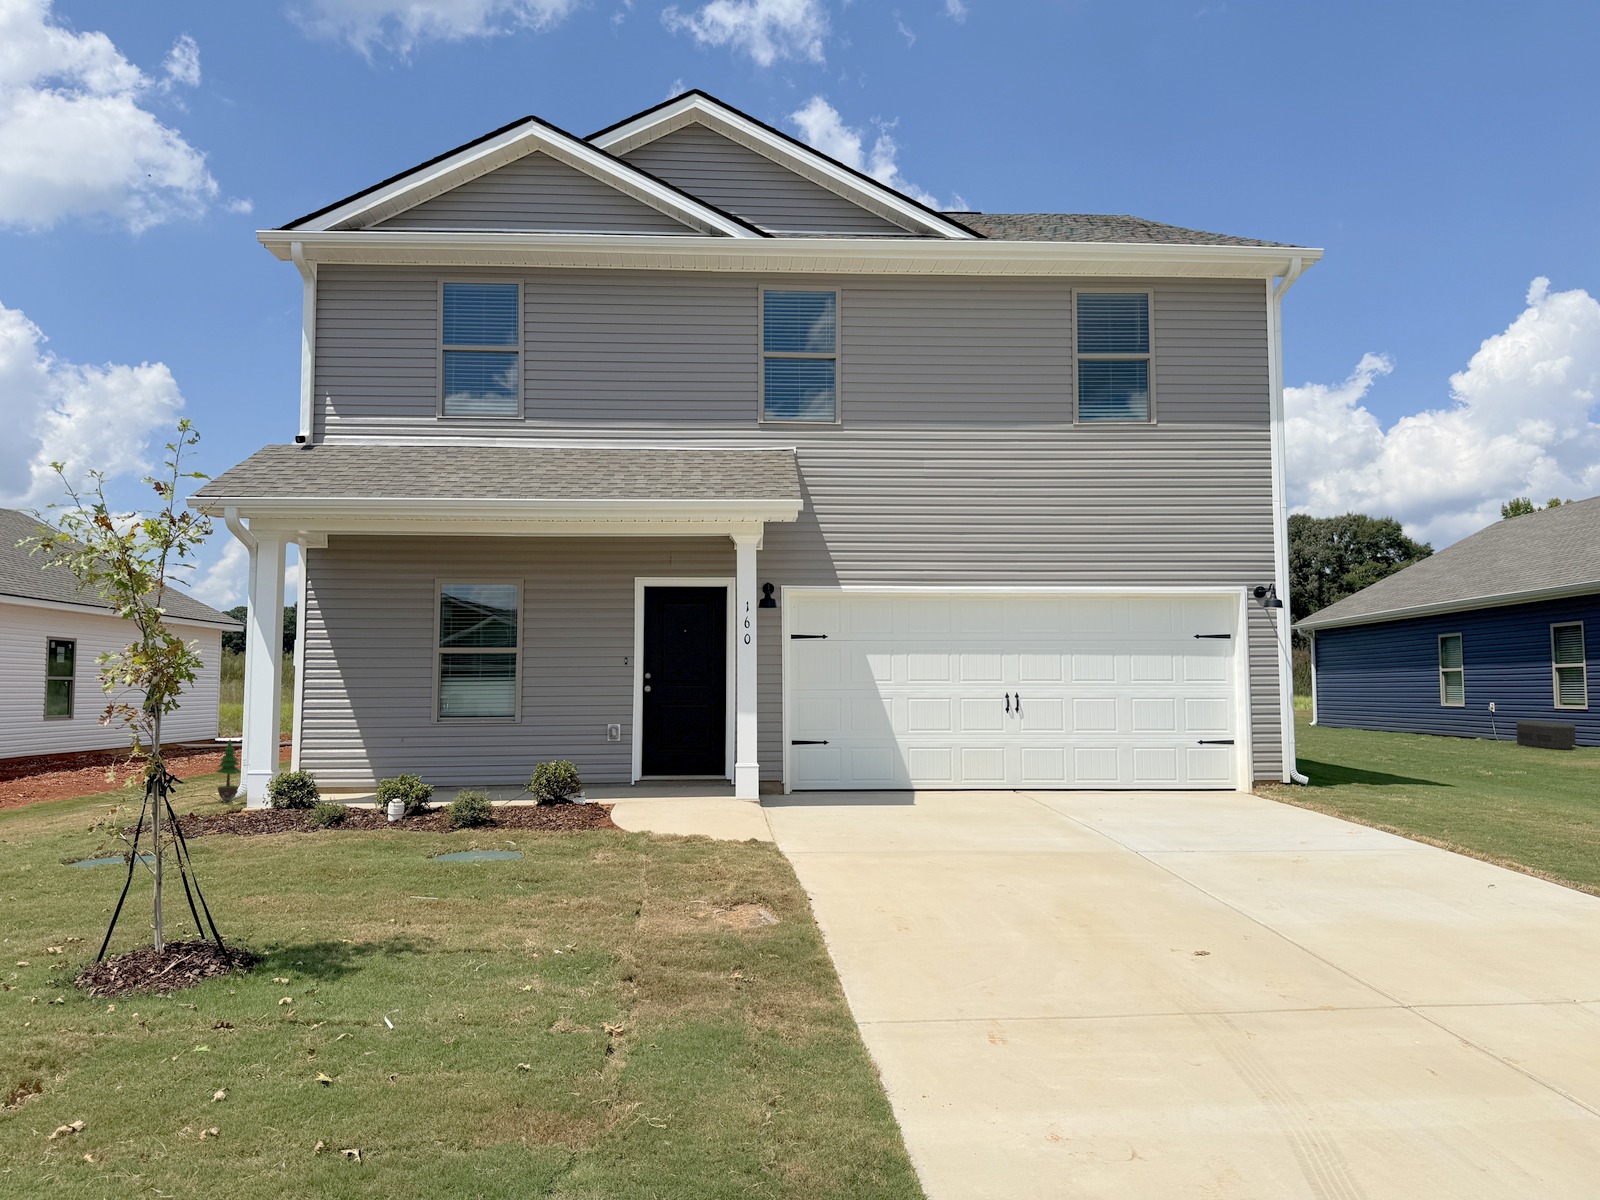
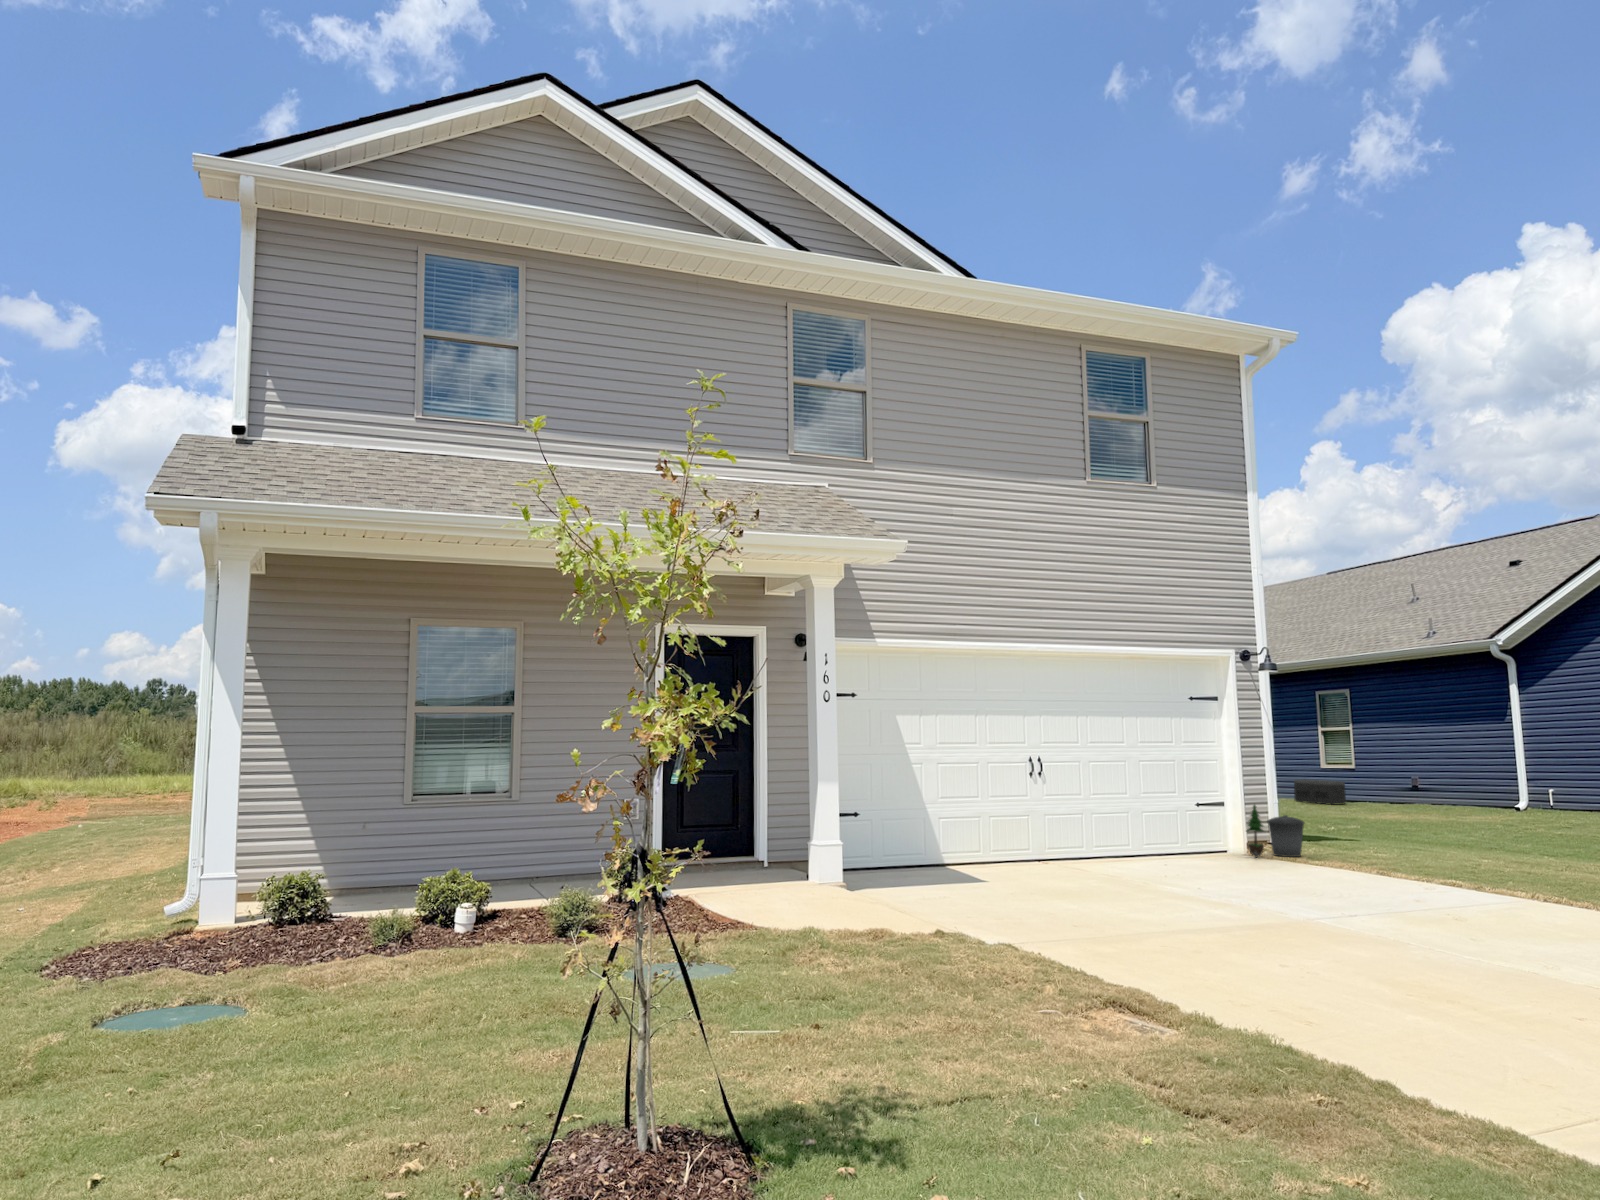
potted tree: present [216,740,241,802] -> present [1246,805,1264,857]
trash can: none [1288,757,1328,801] -> present [1267,815,1304,857]

